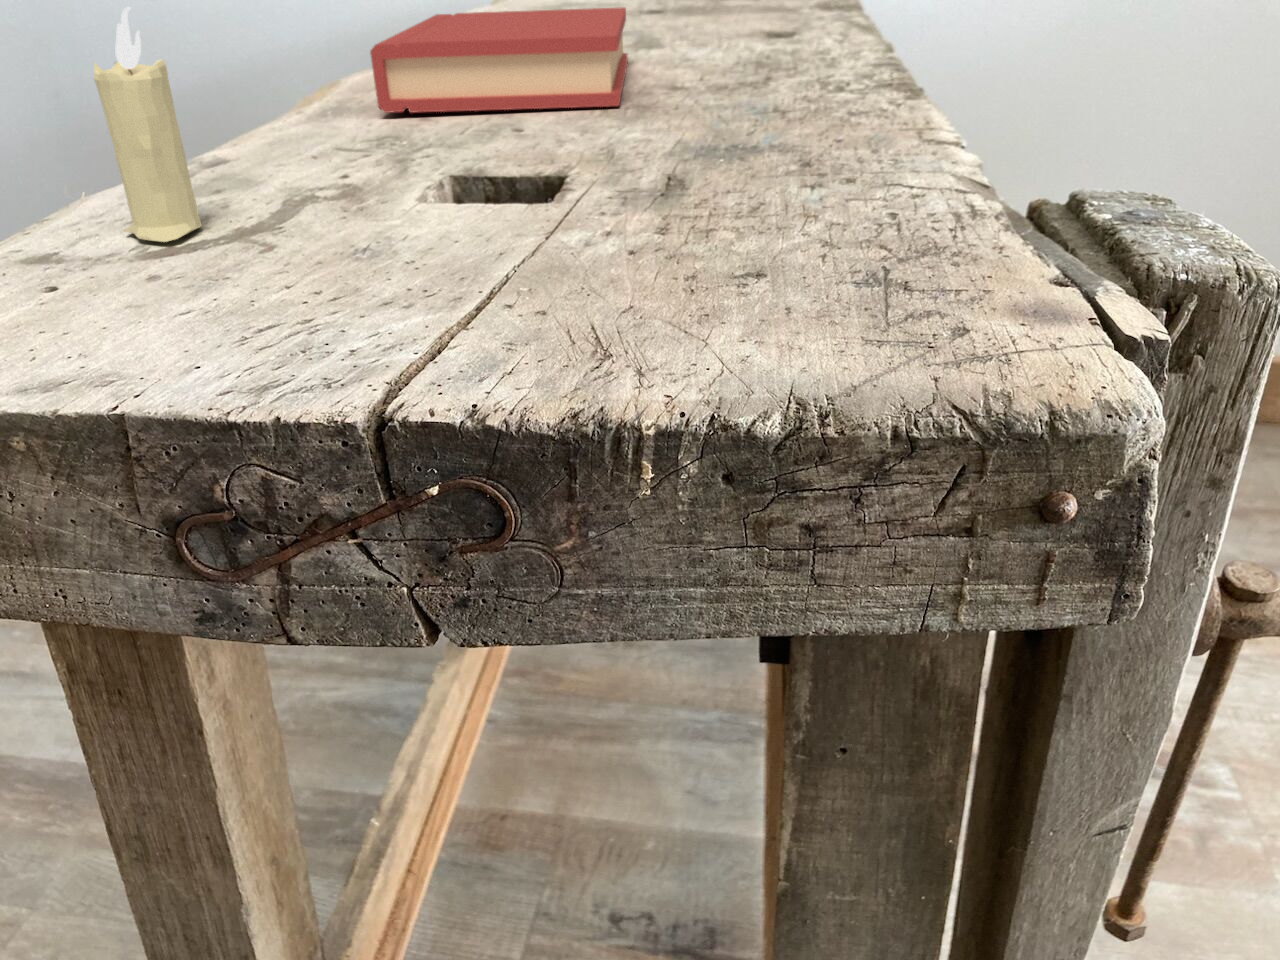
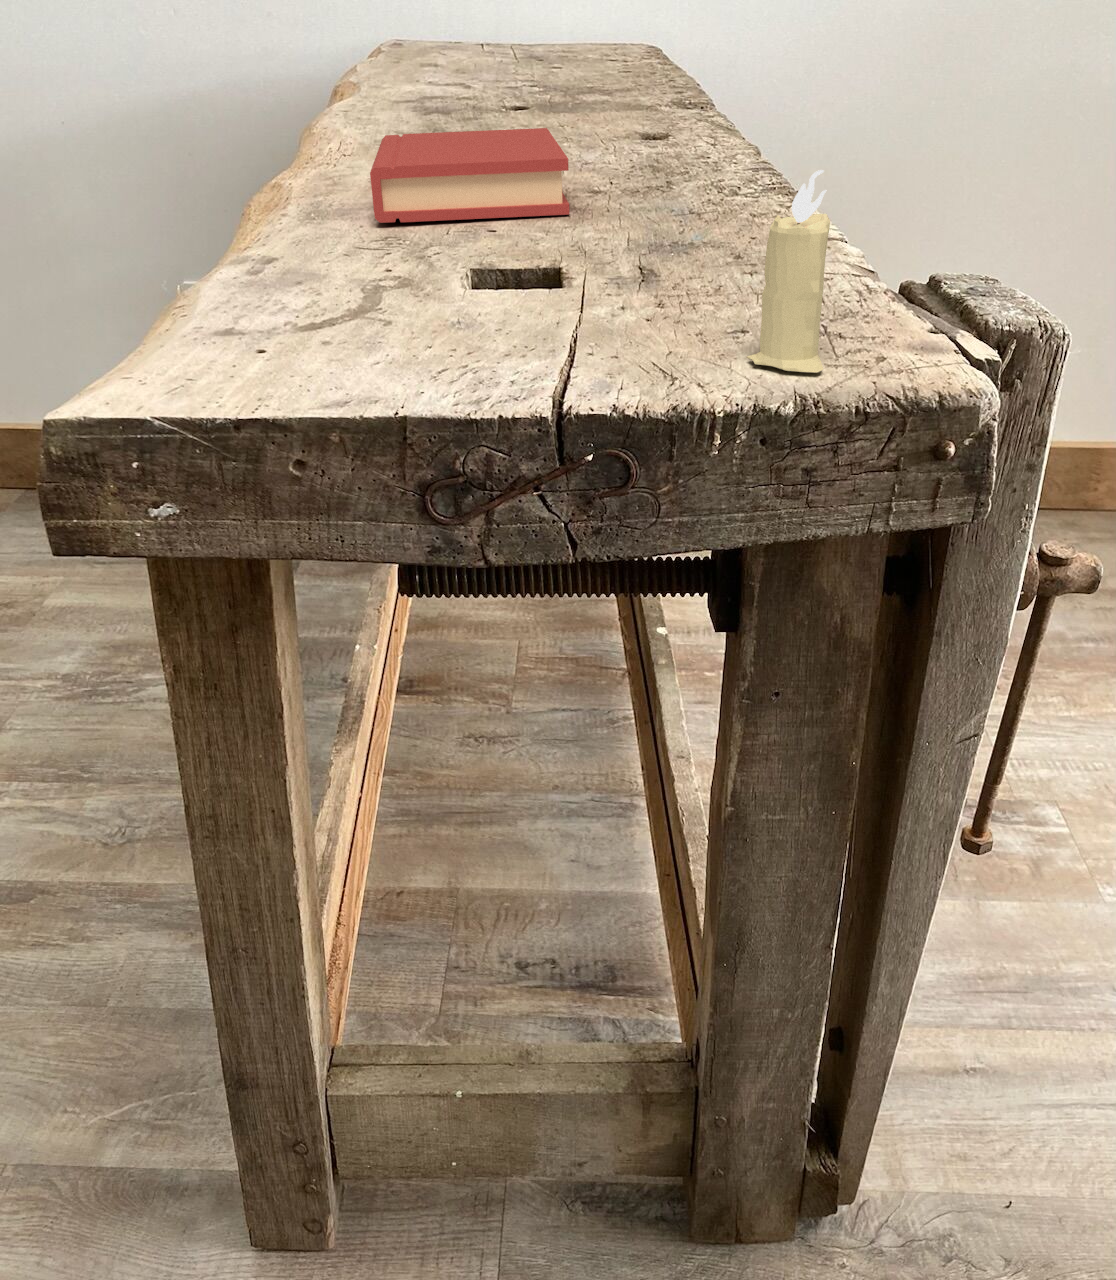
candle: present [94,7,201,242] -> present [747,170,830,373]

